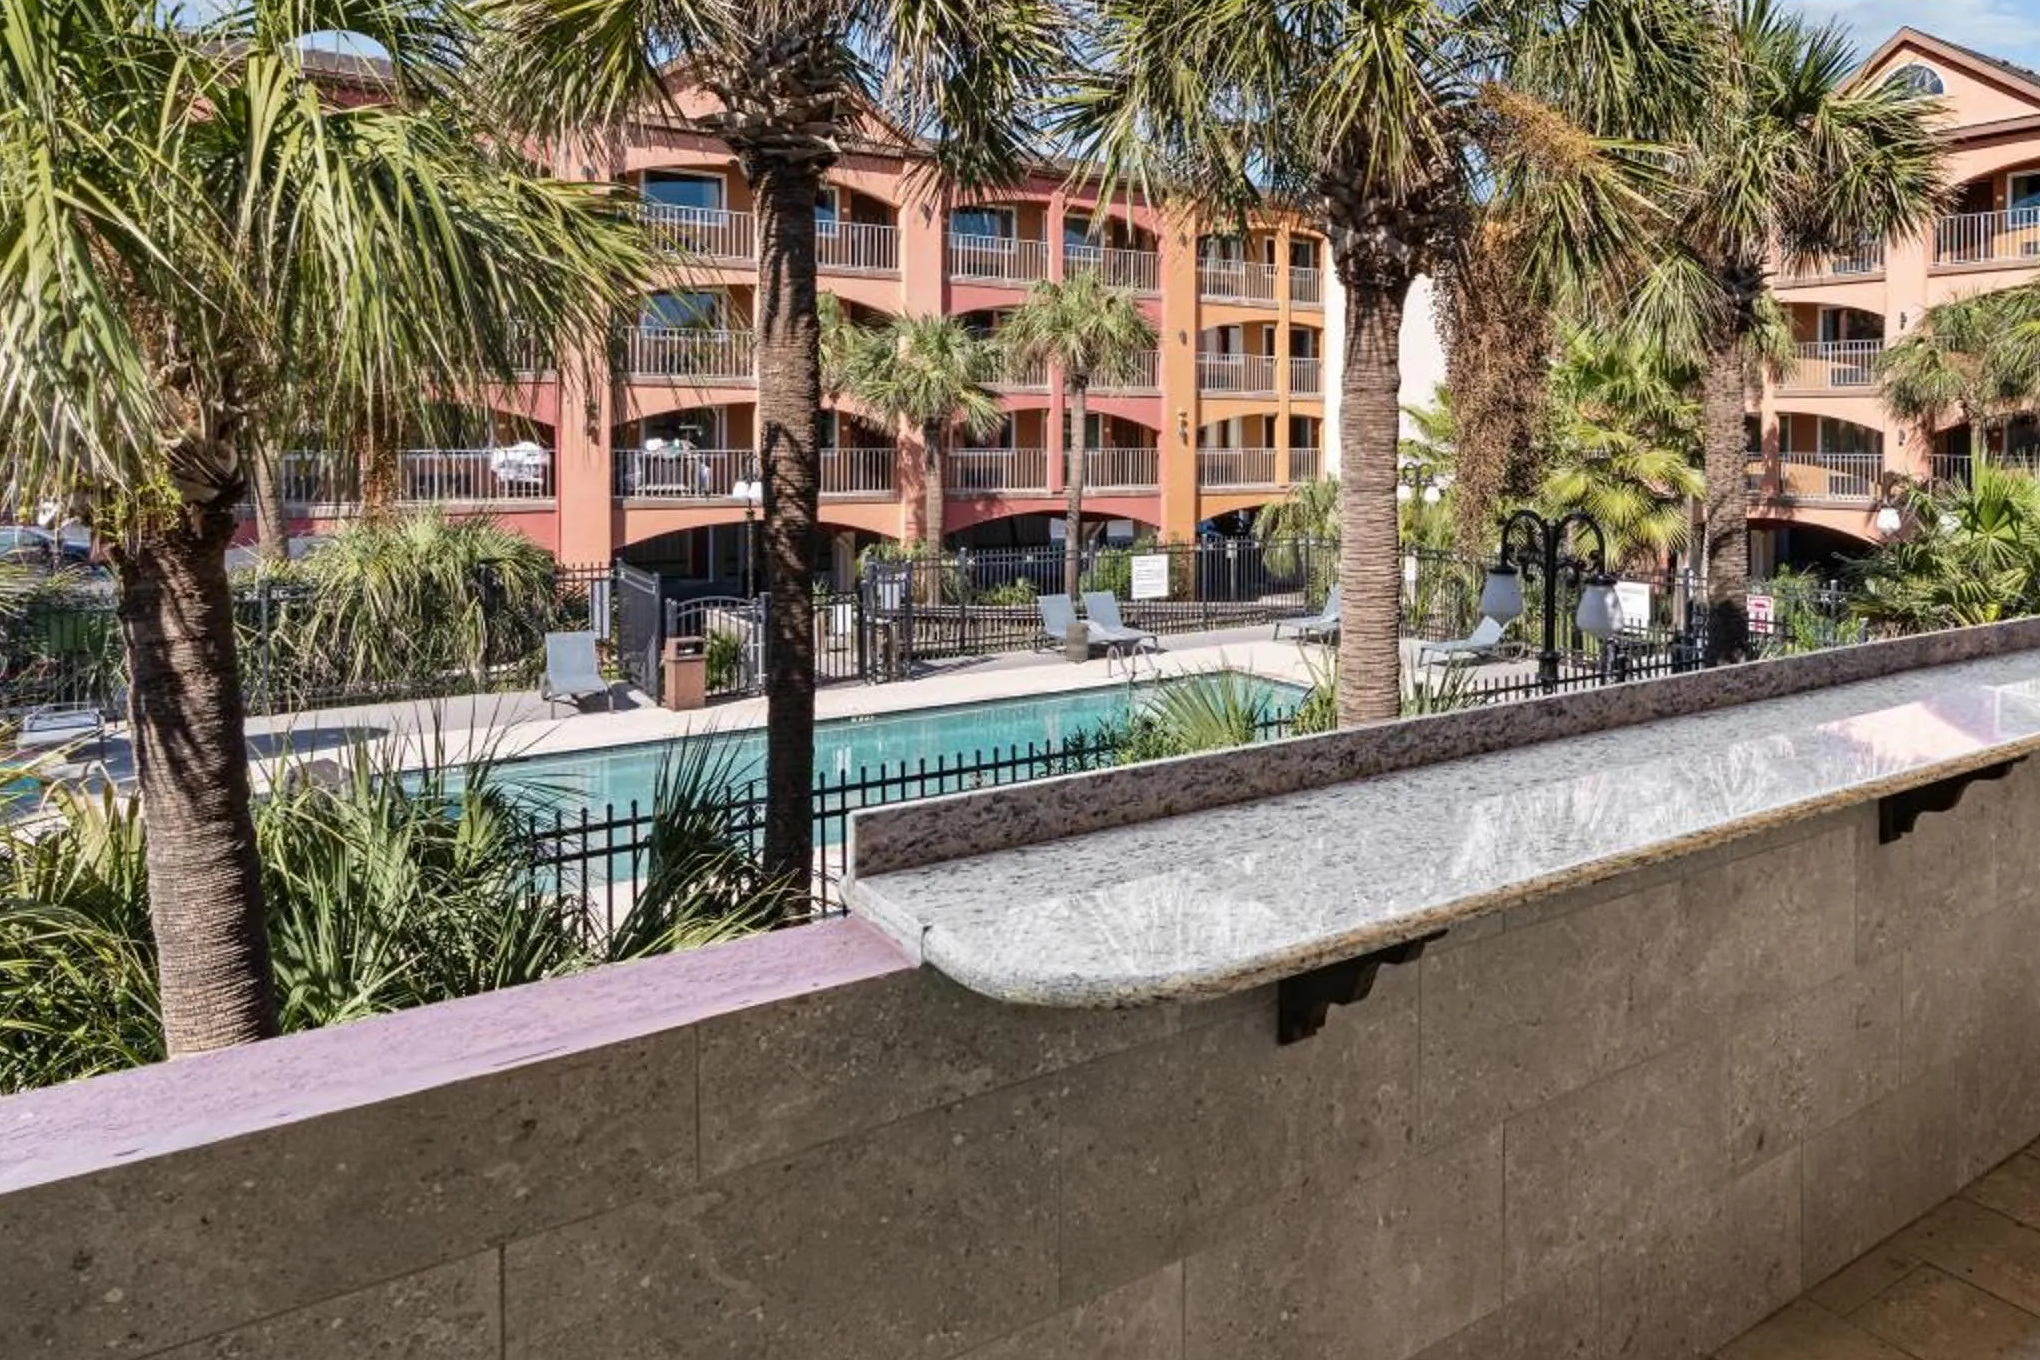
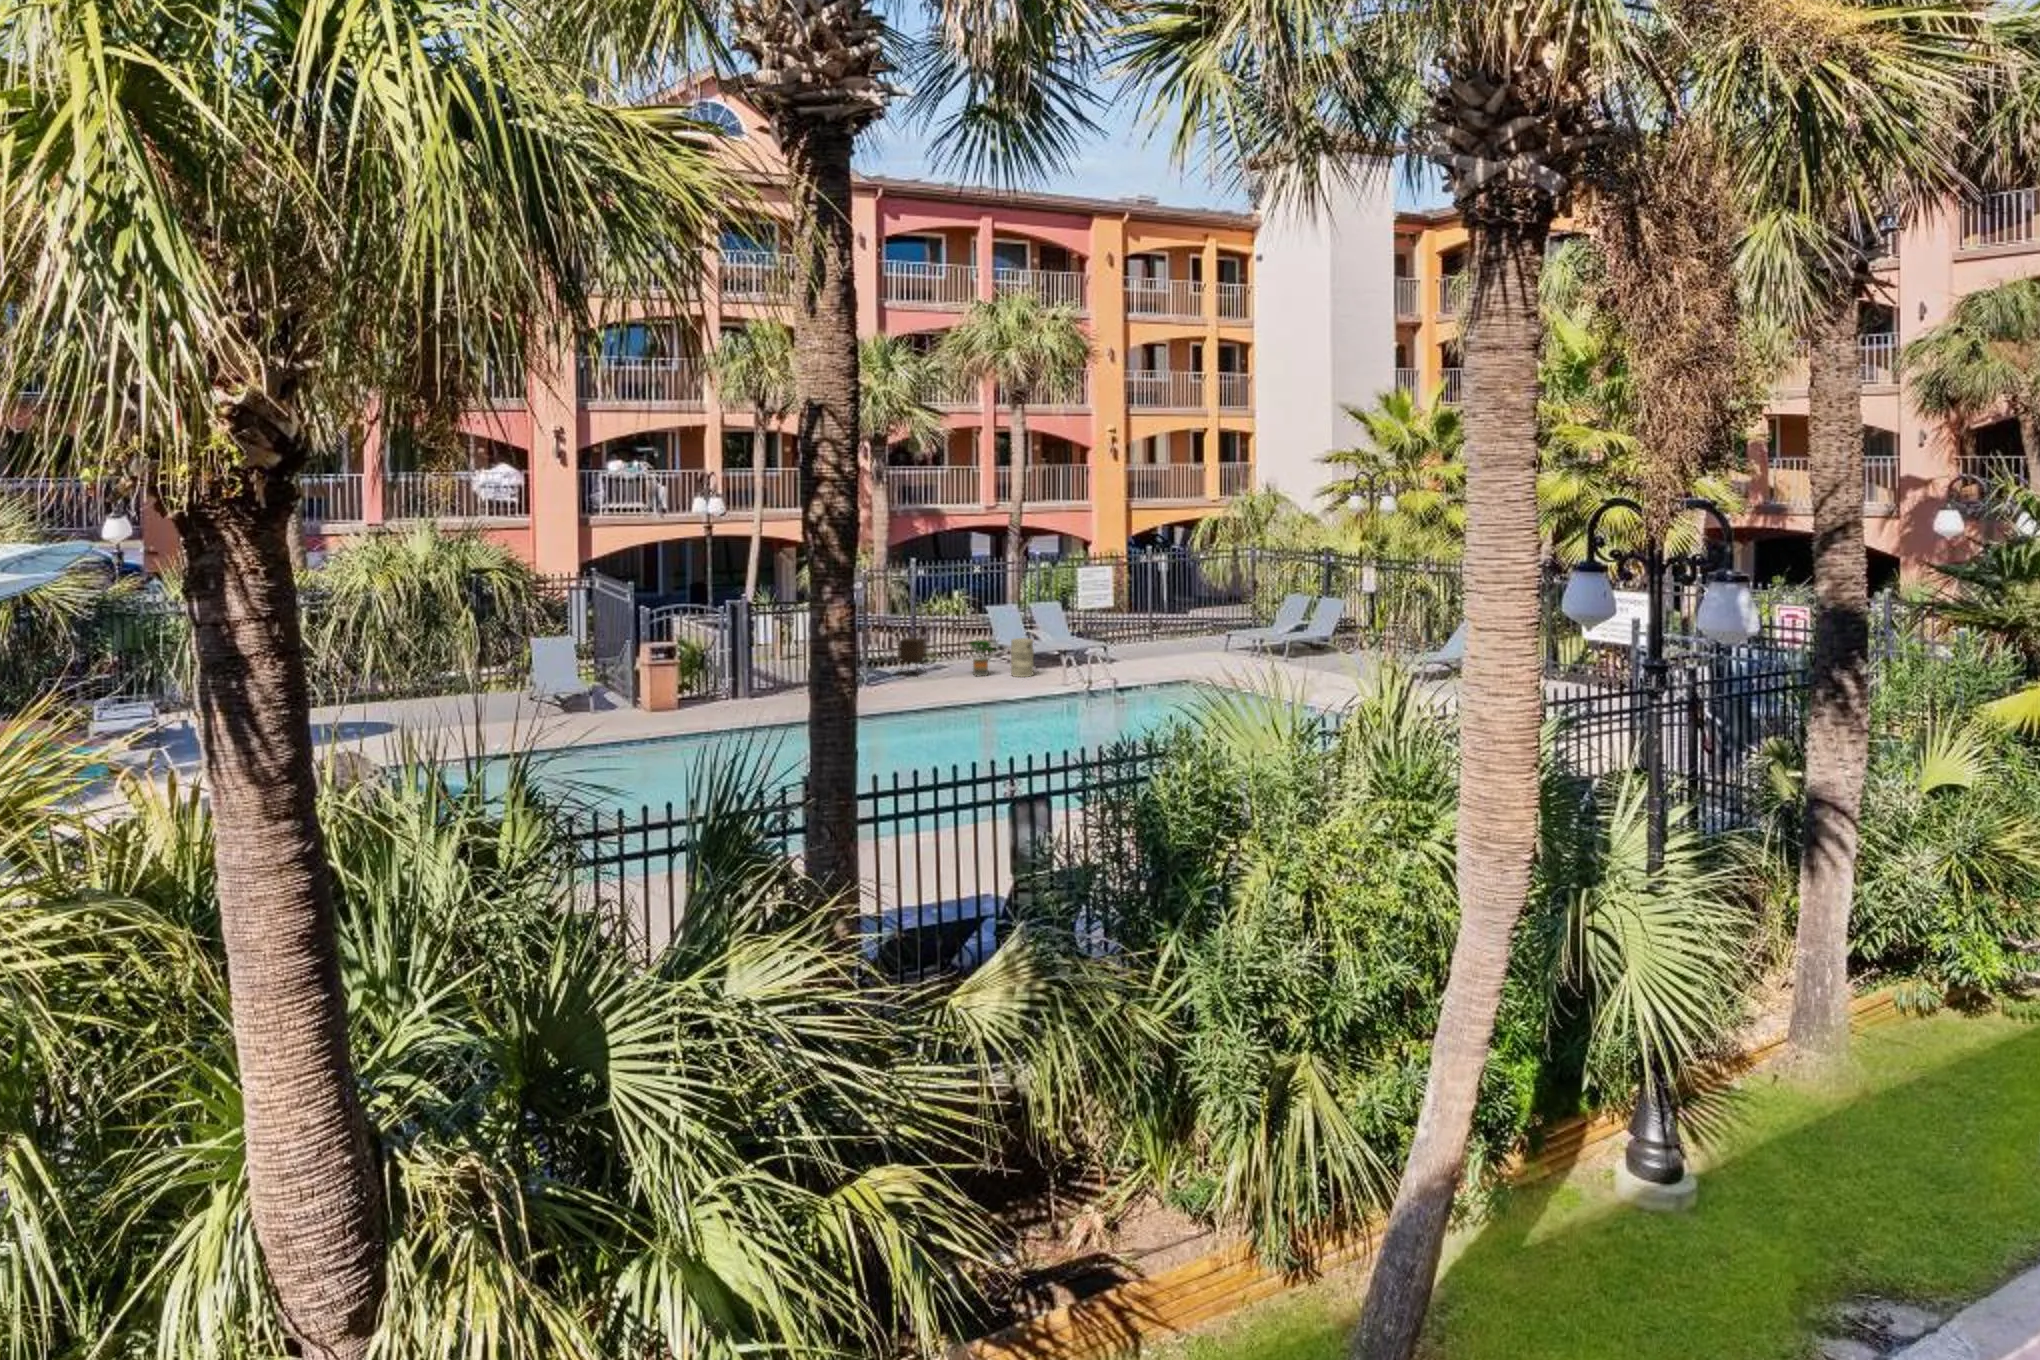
side table: none [950,624,981,663] -> present [899,638,925,667]
potted tree: none [1023,624,1049,661] -> present [970,640,993,676]

